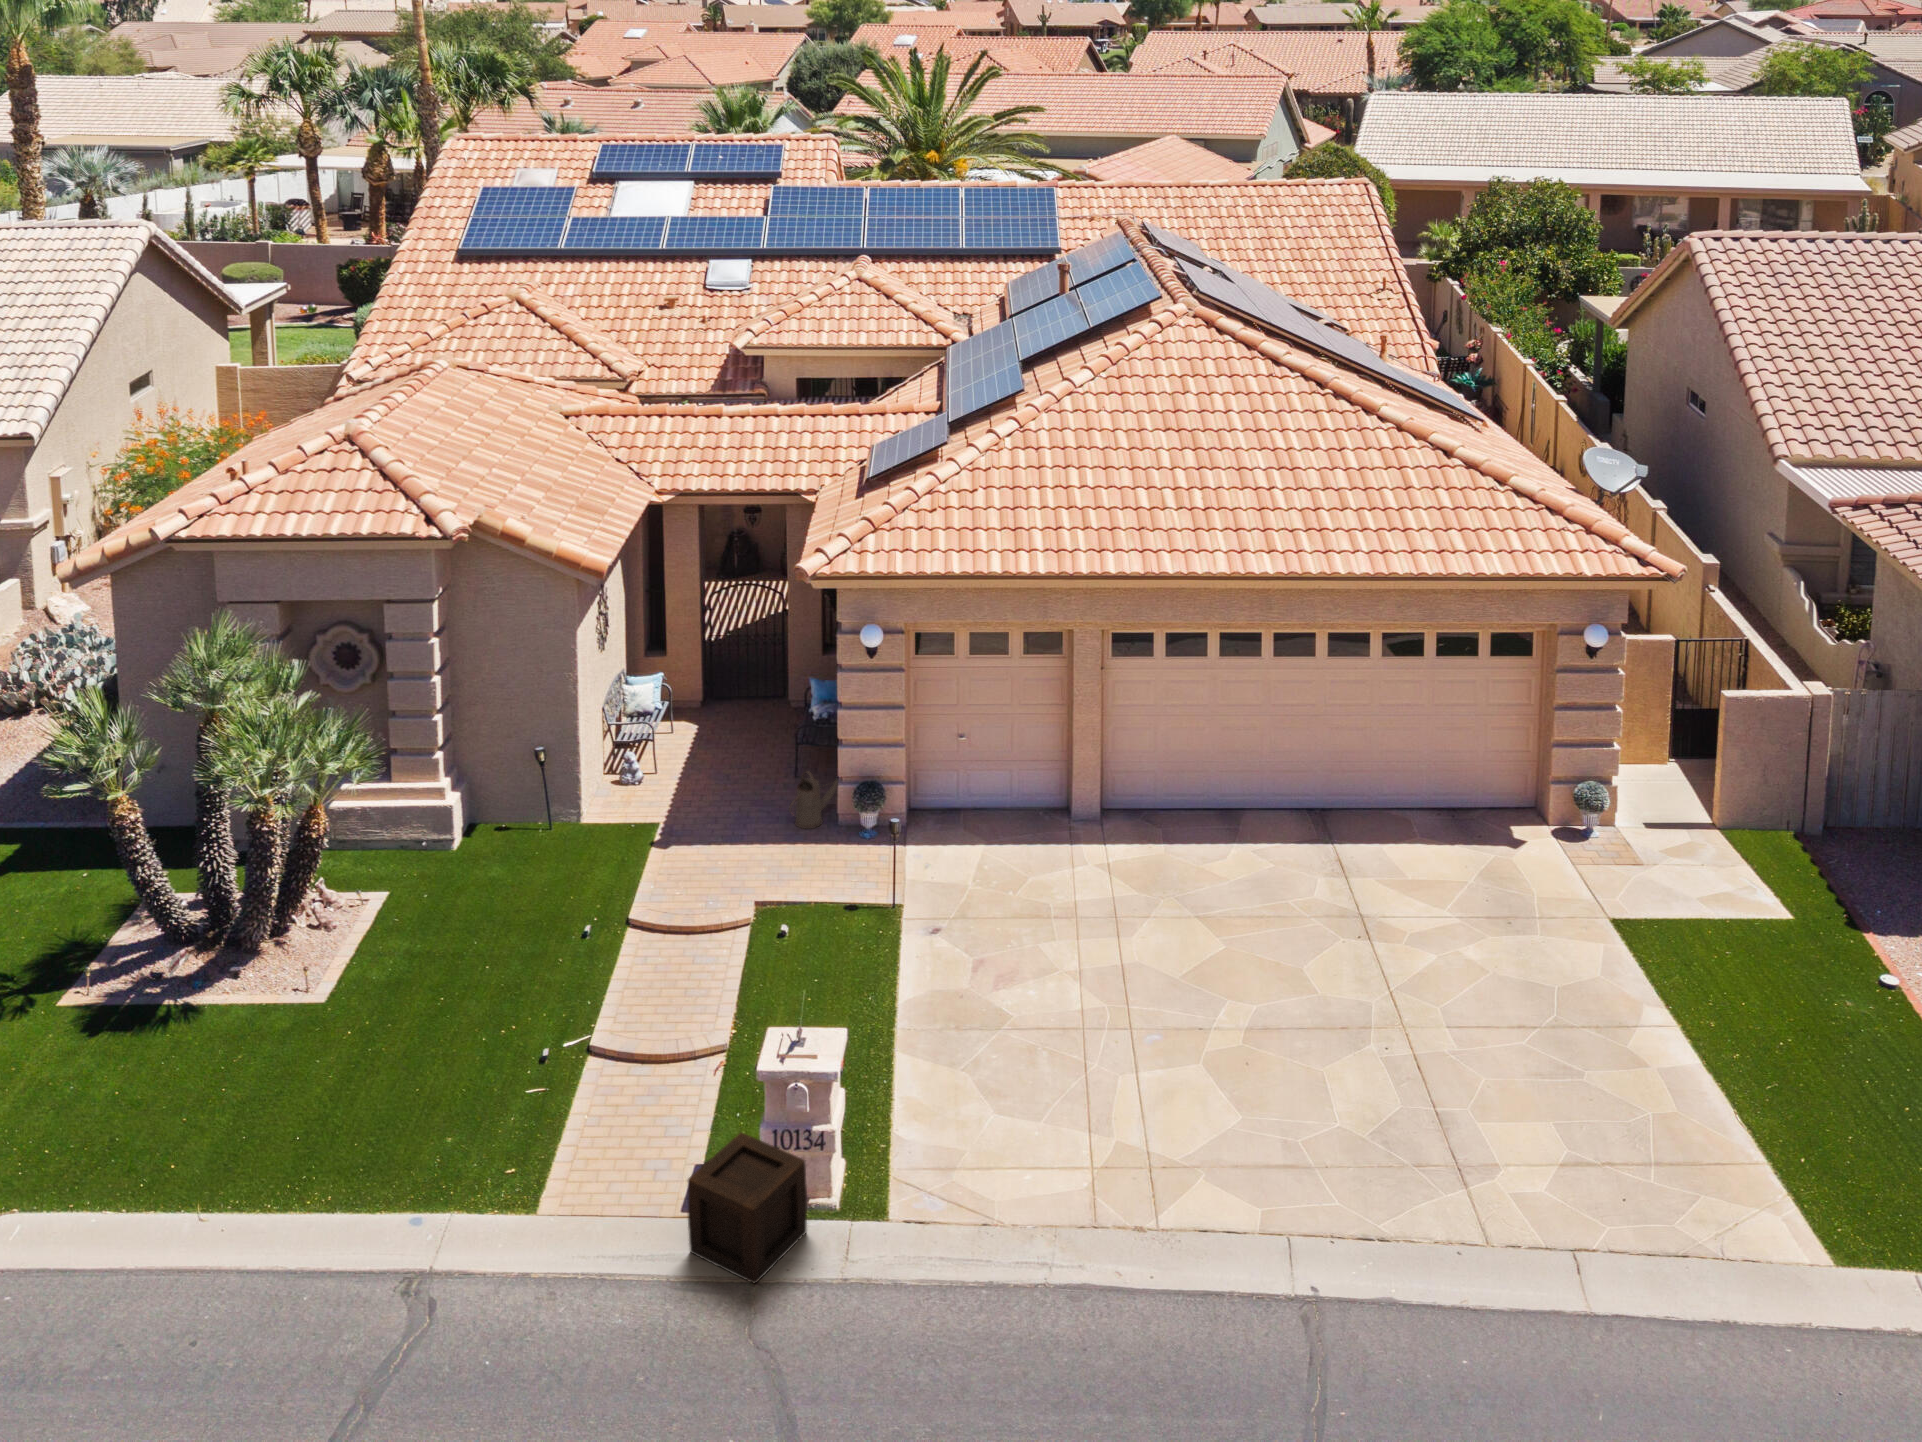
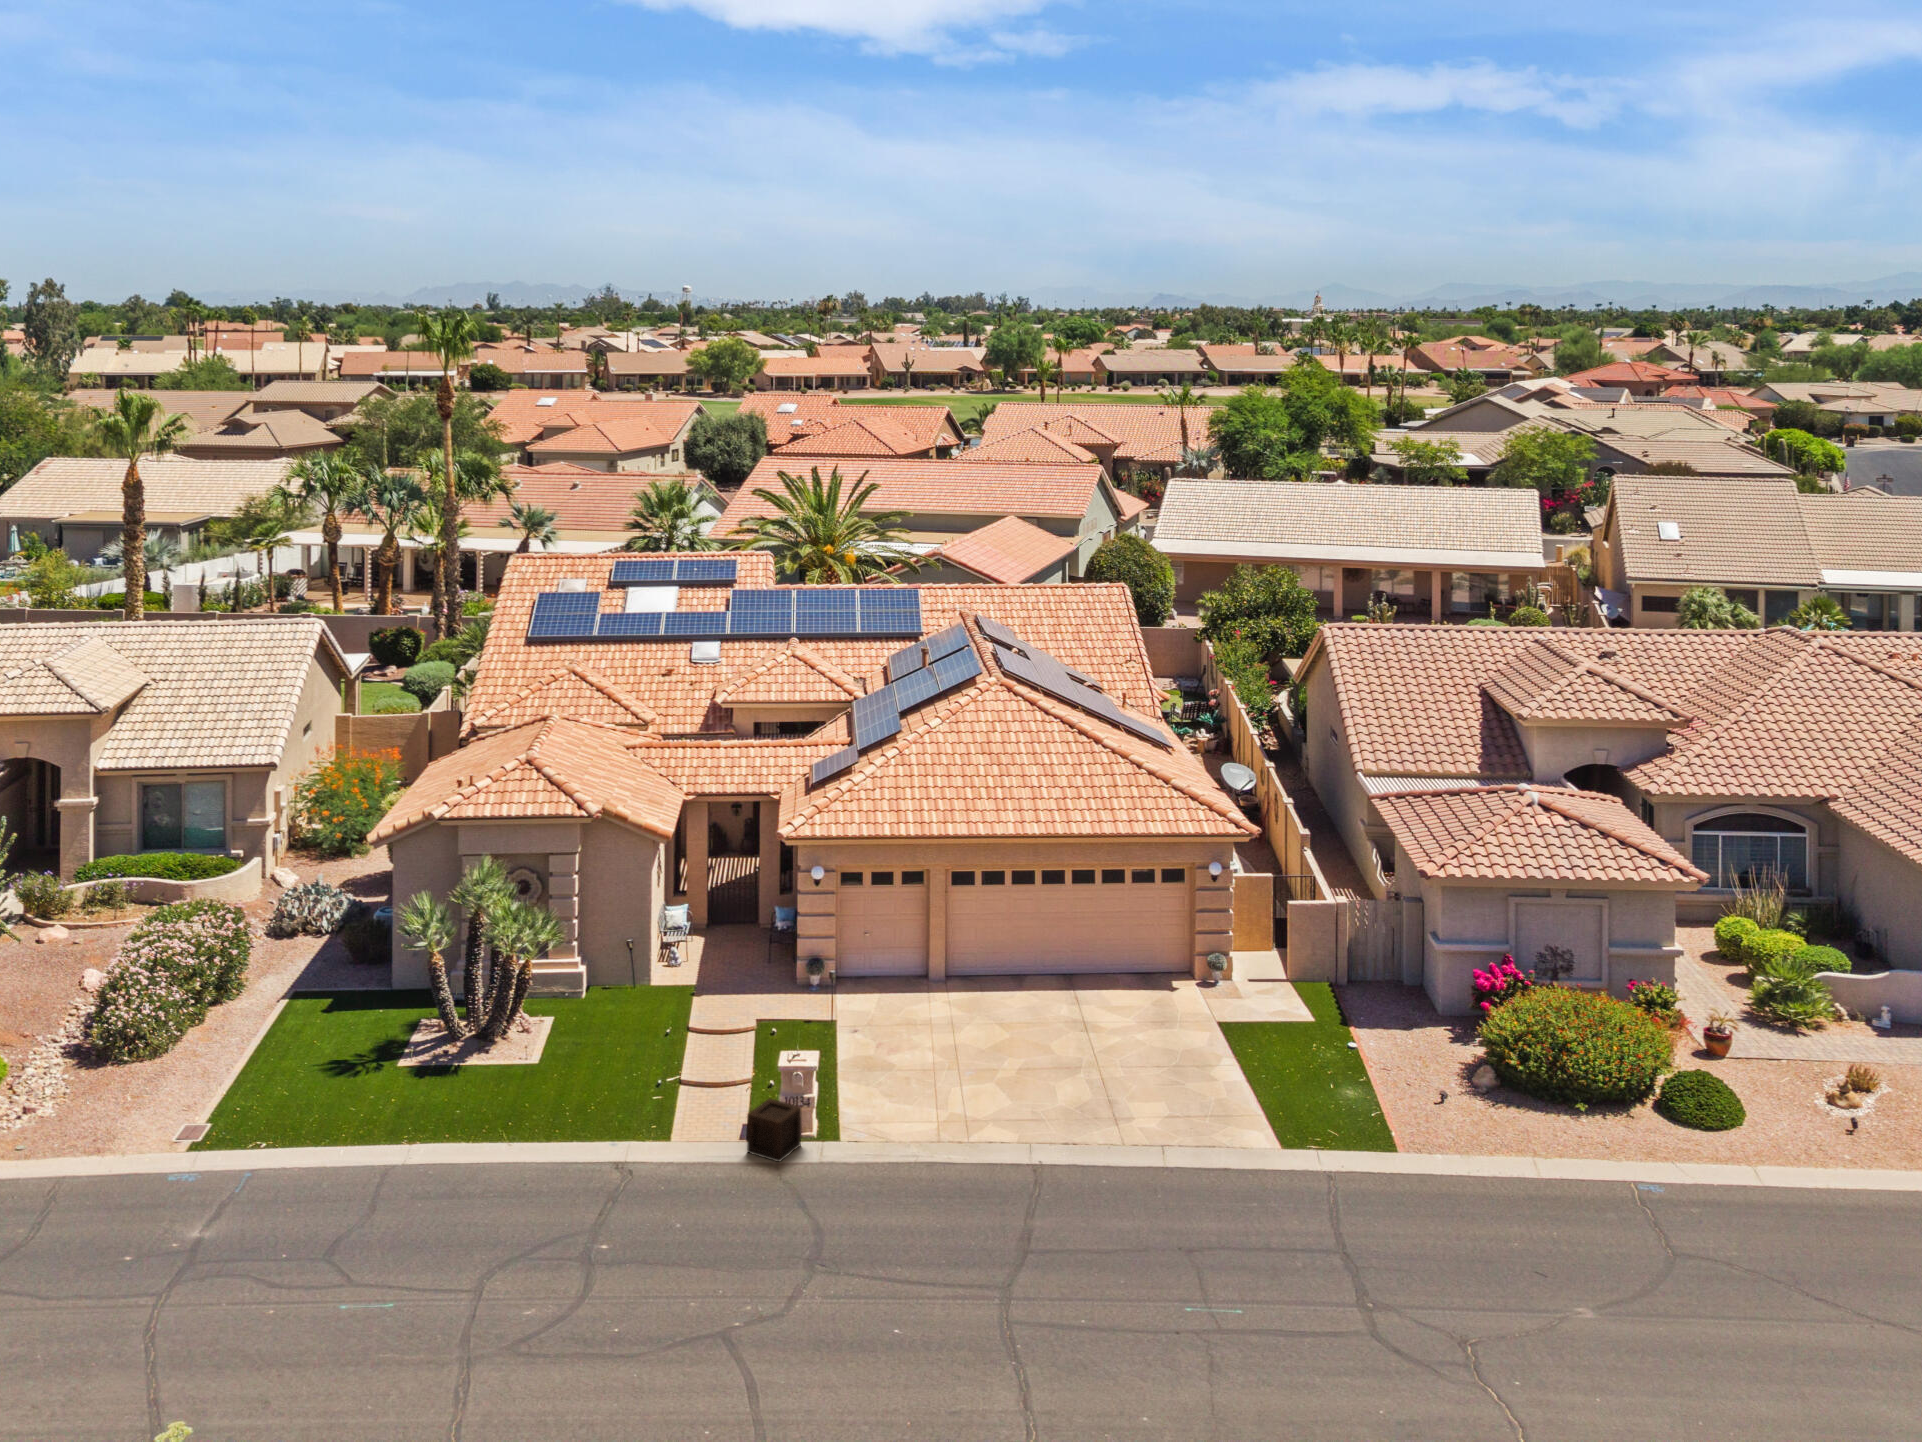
watering can: present [789,771,838,829] -> none [769,953,800,988]

